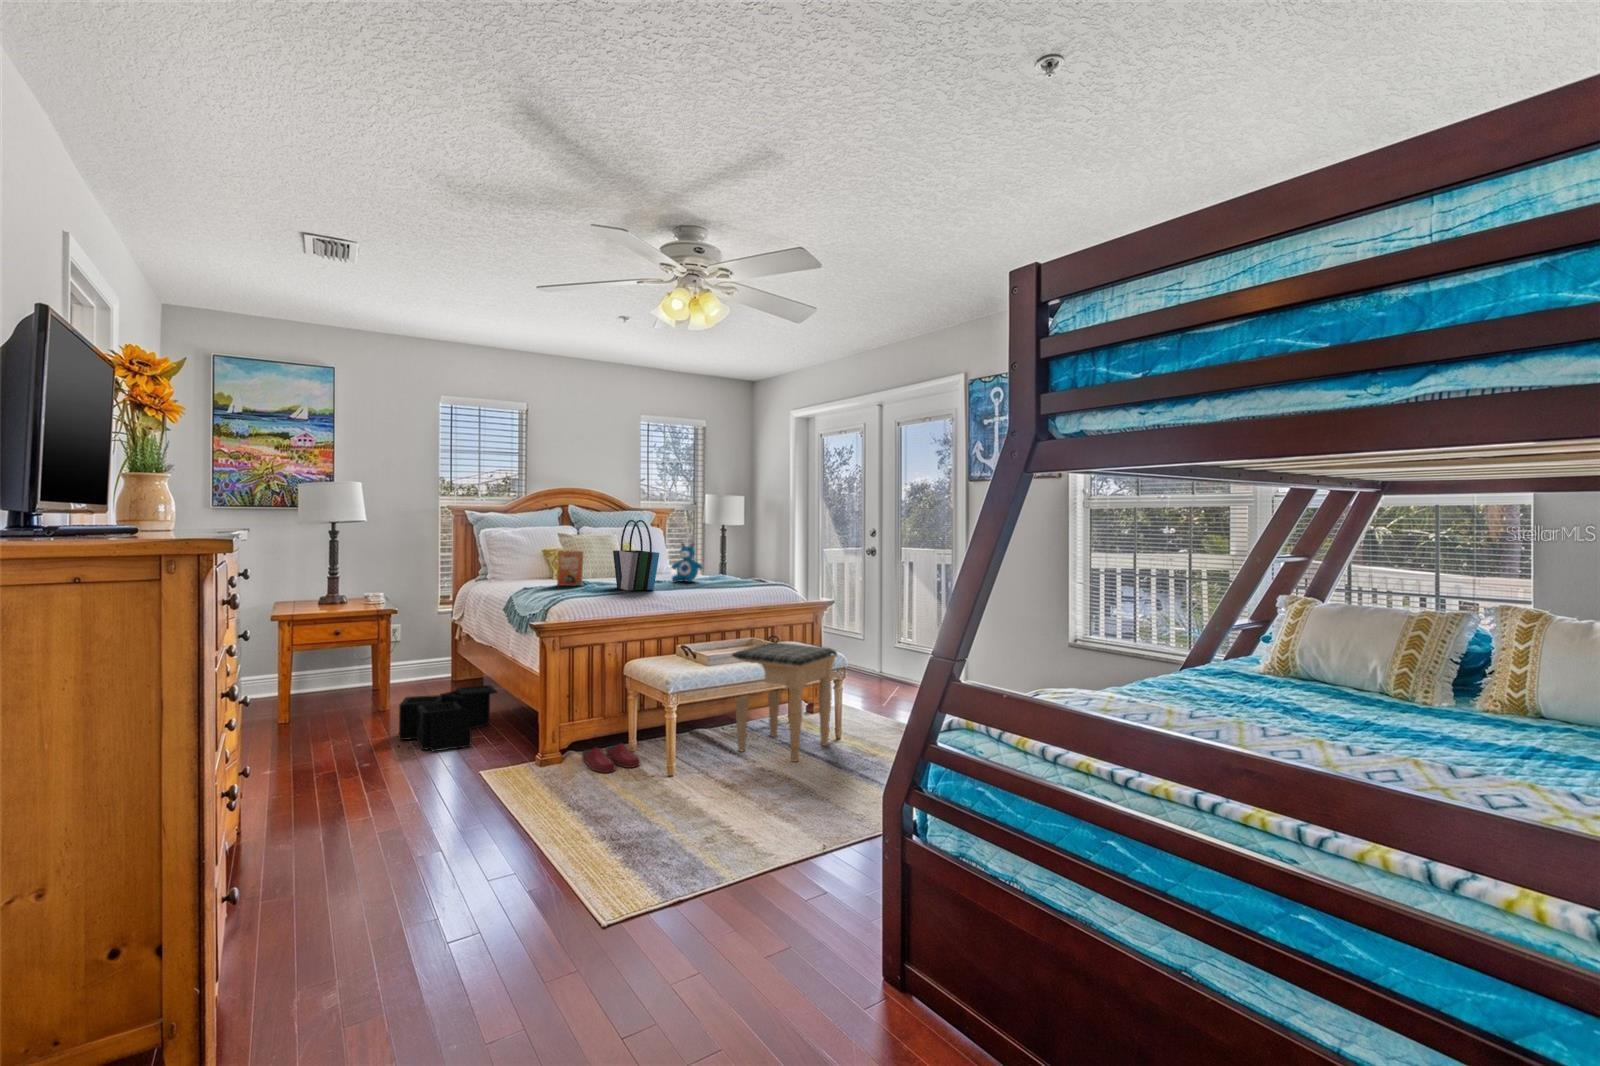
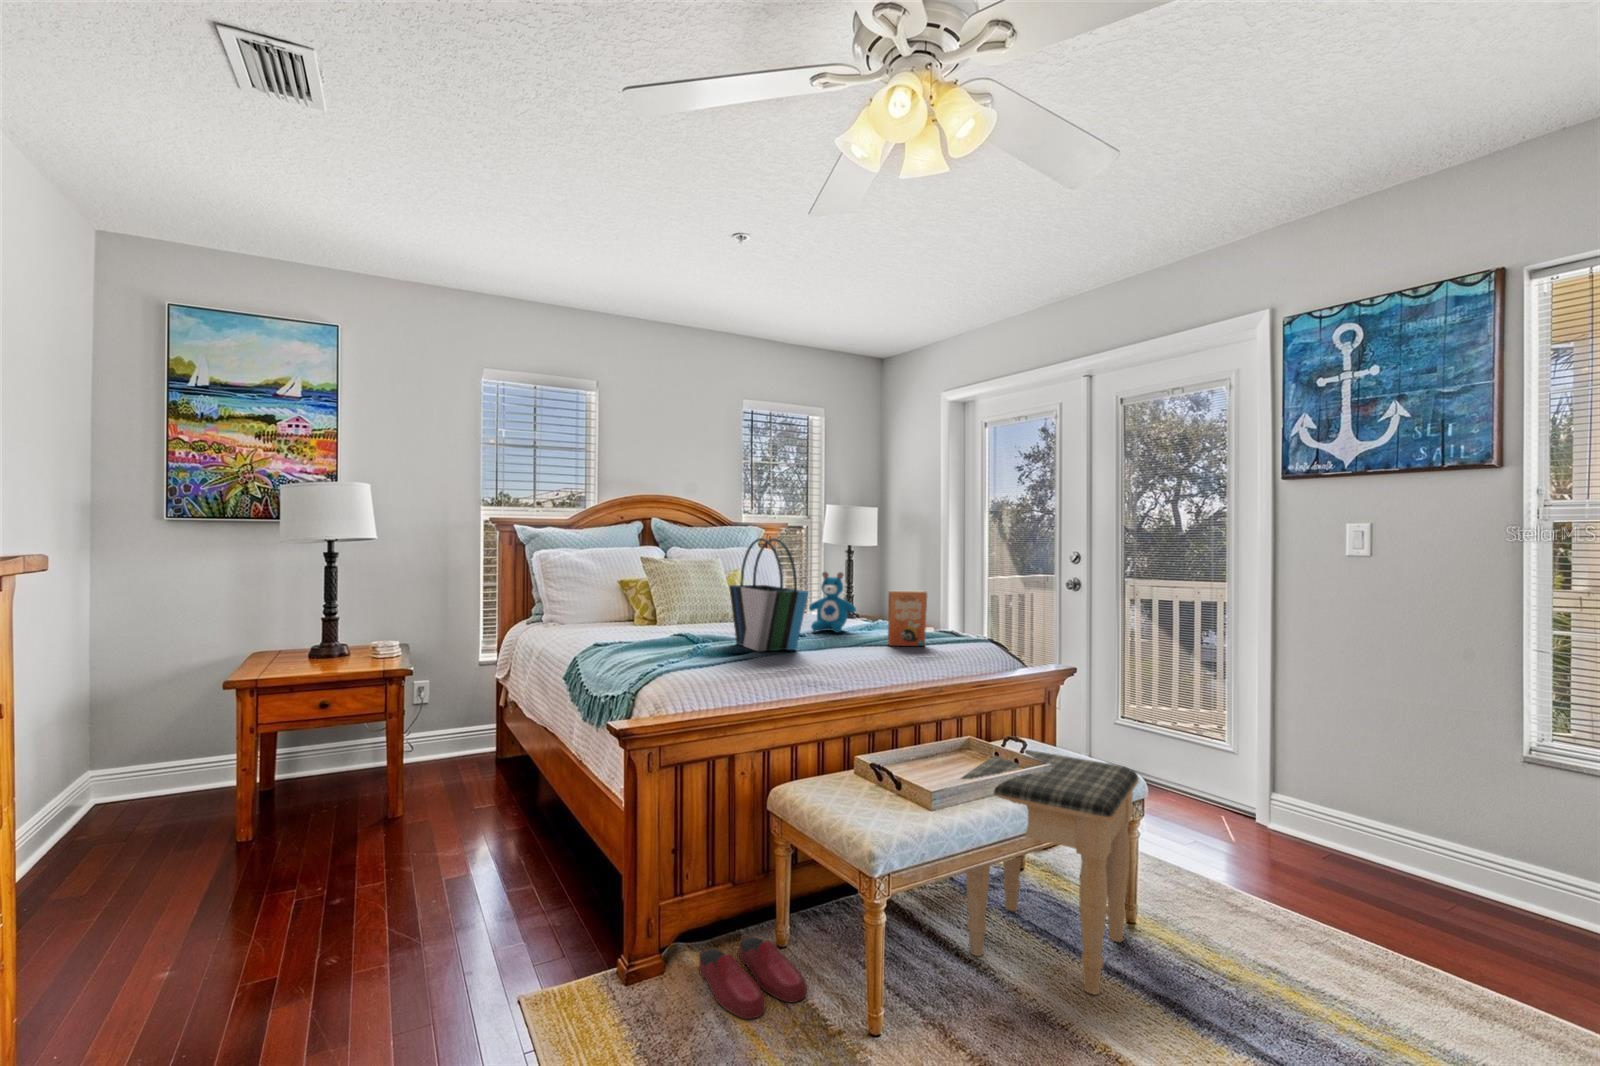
paperback book: present [557,550,583,586] -> present [888,590,927,646]
storage bin: present [399,685,497,752] -> none [387,794,553,937]

